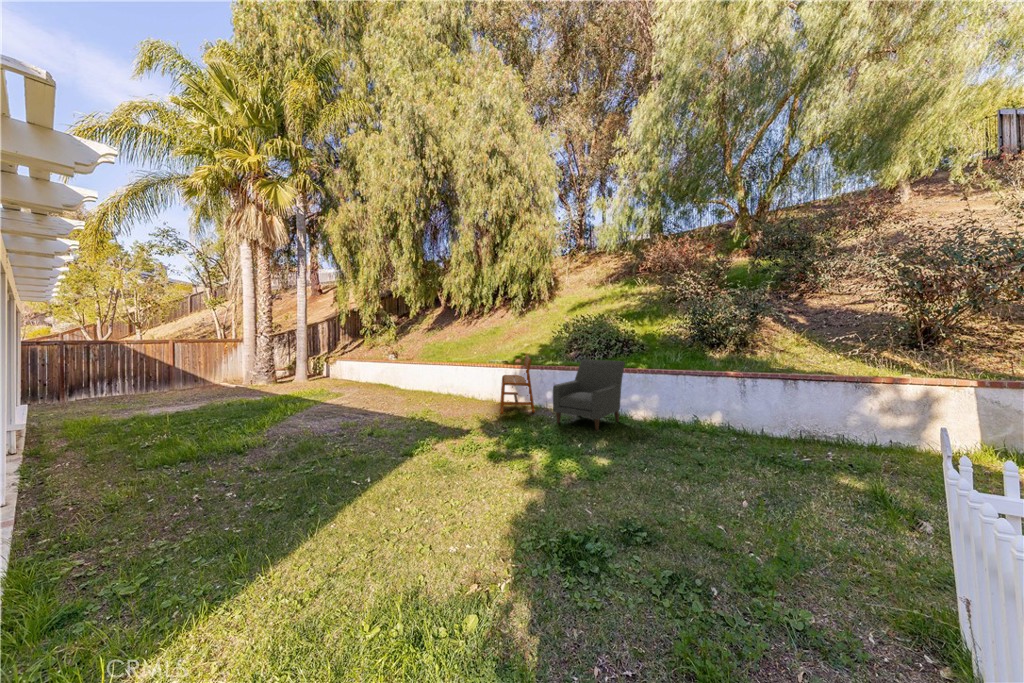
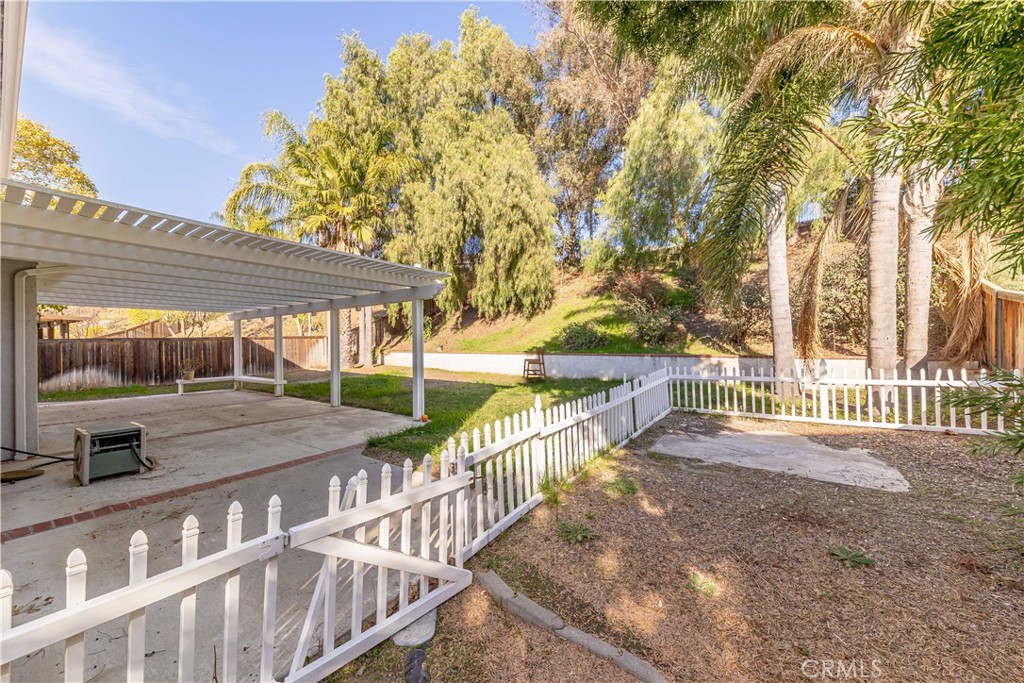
chair: present [553,359,625,430] -> none [558,349,598,386]

